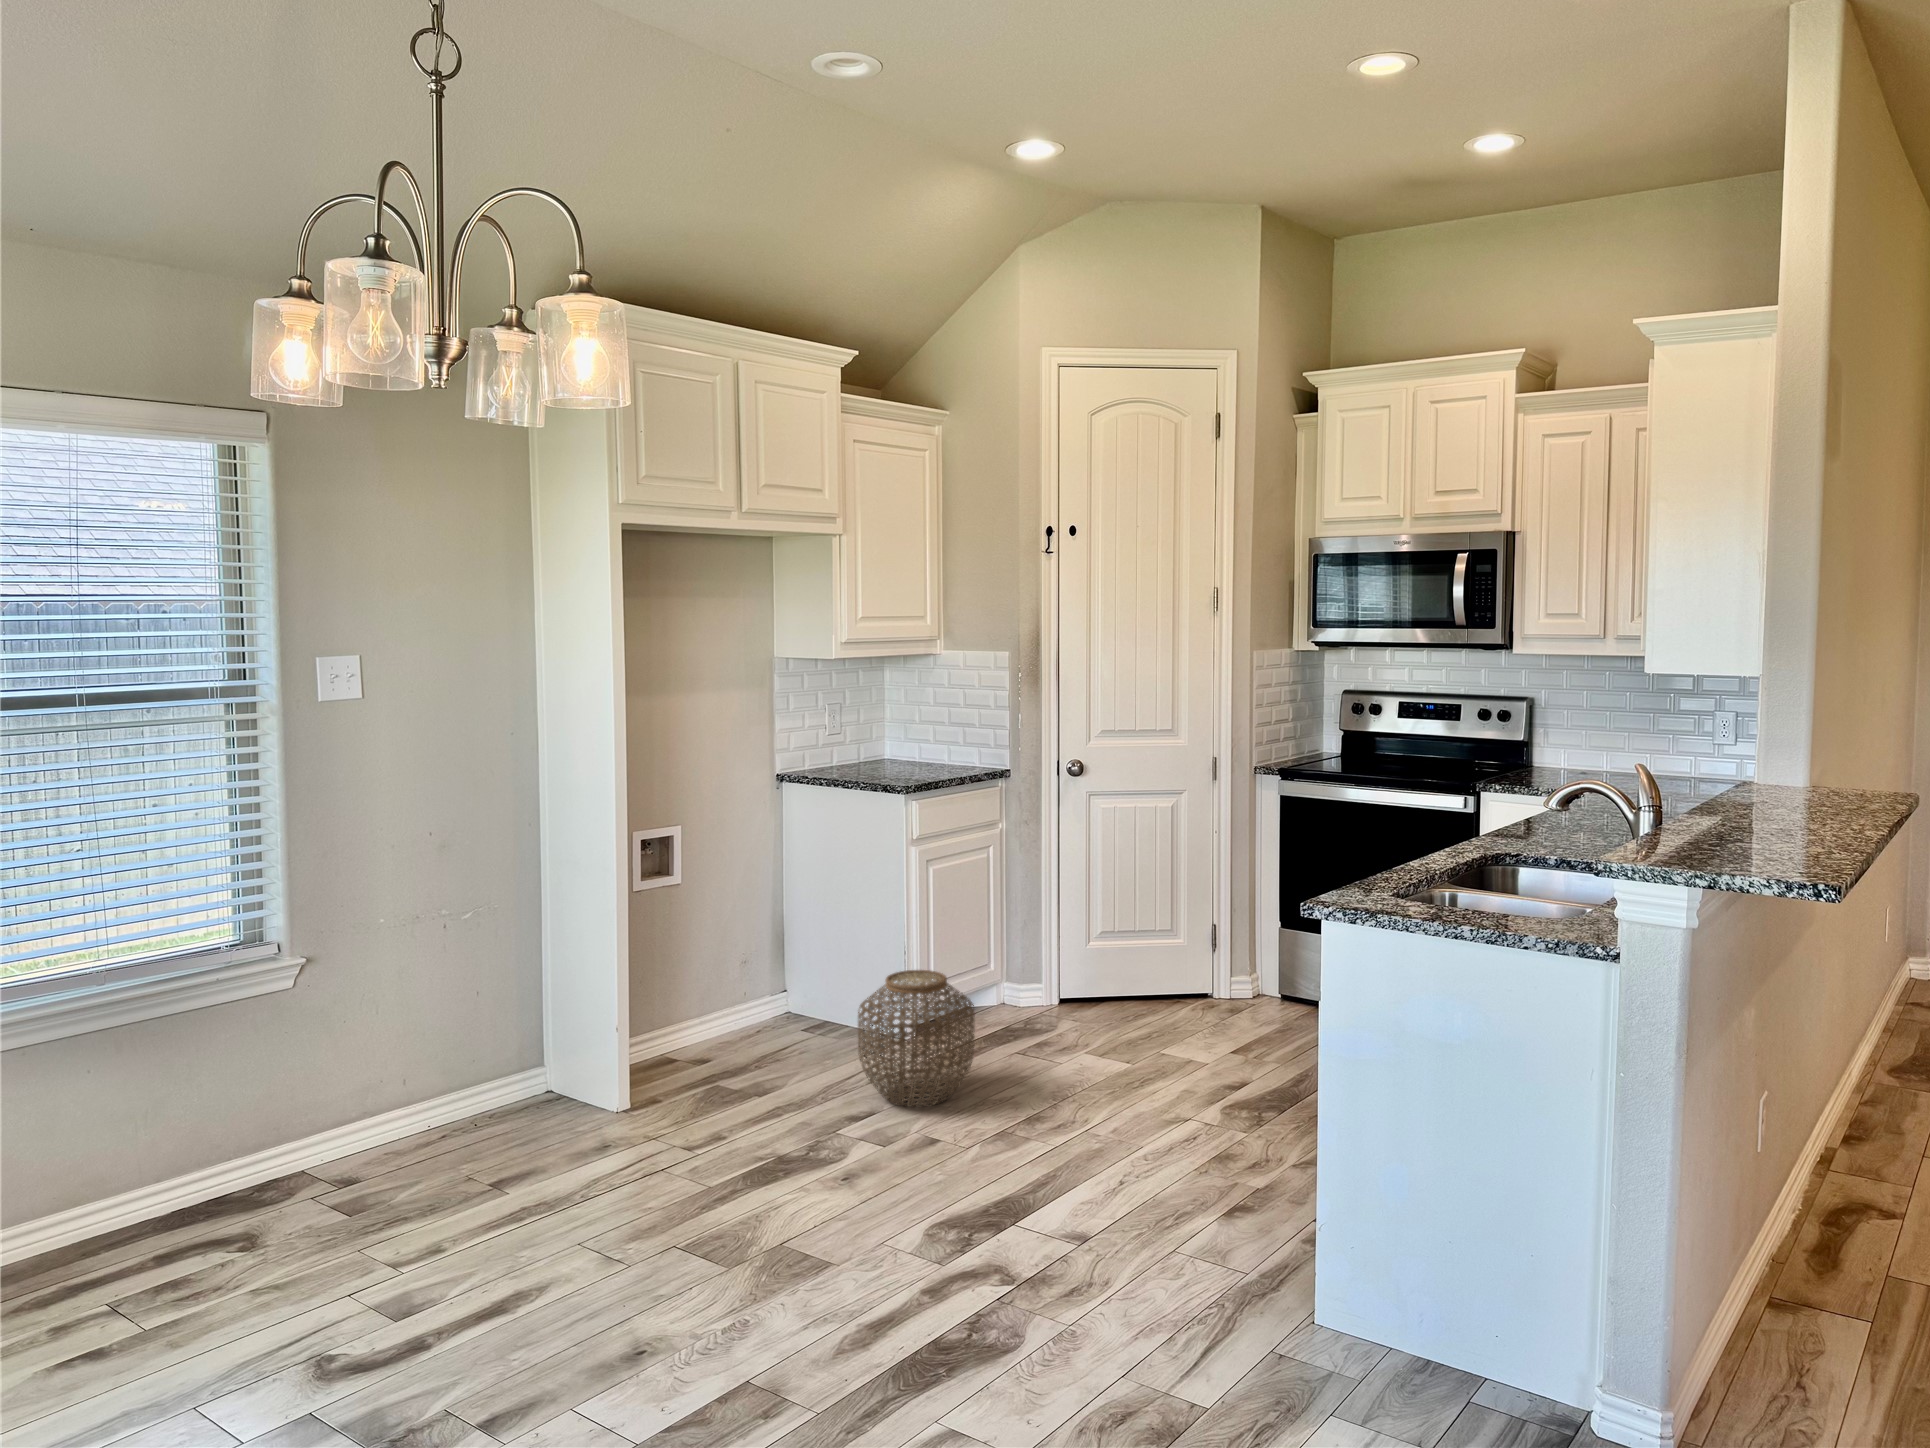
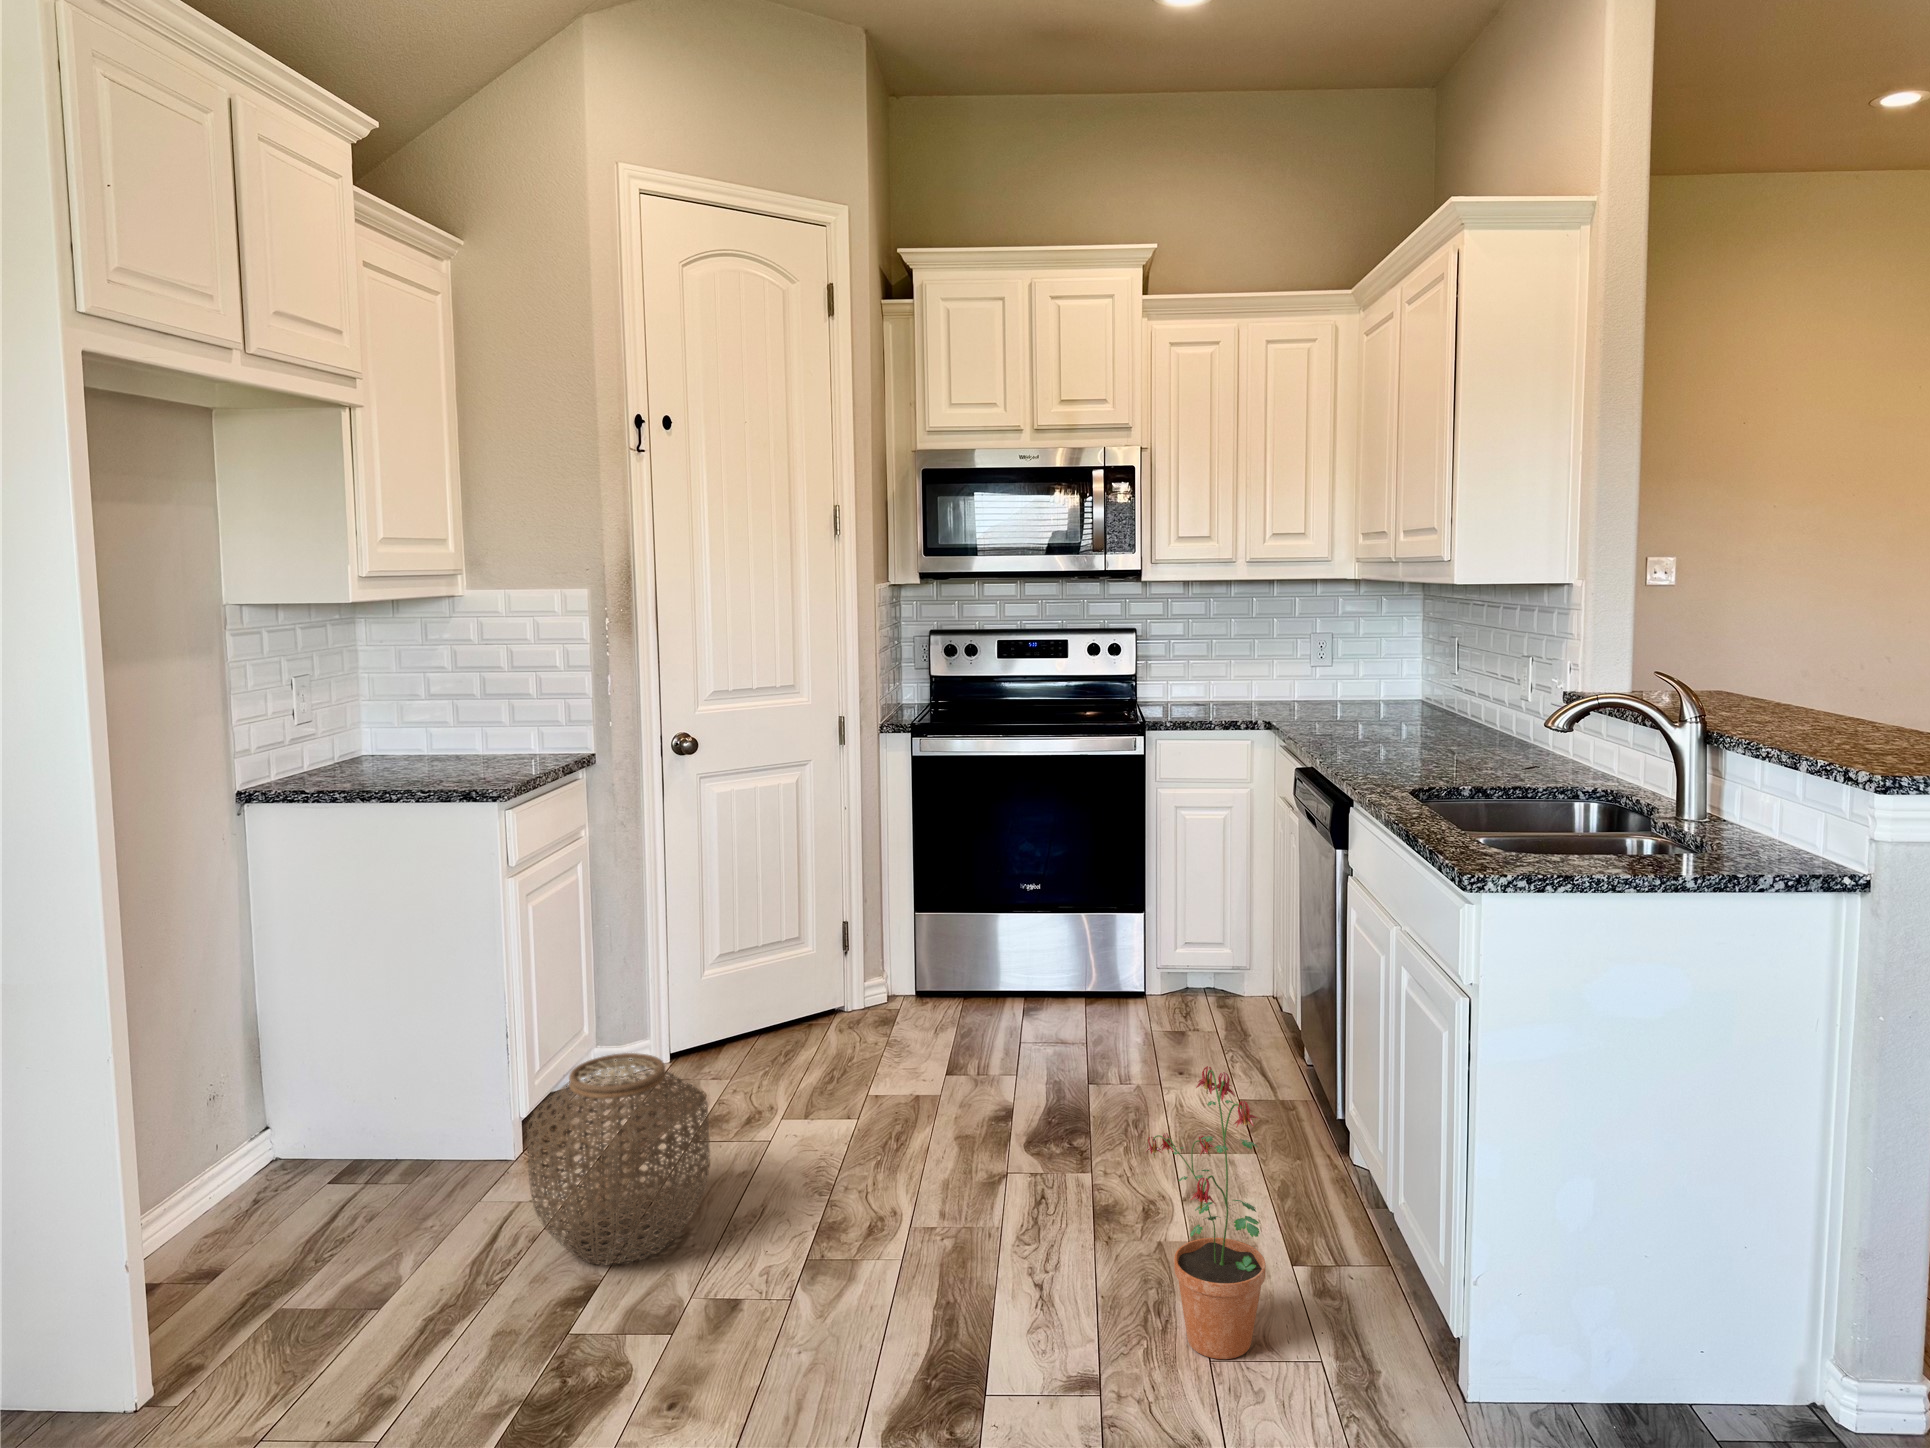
potted plant: none [1159,1037,1233,1256] -> present [1145,1066,1266,1359]

